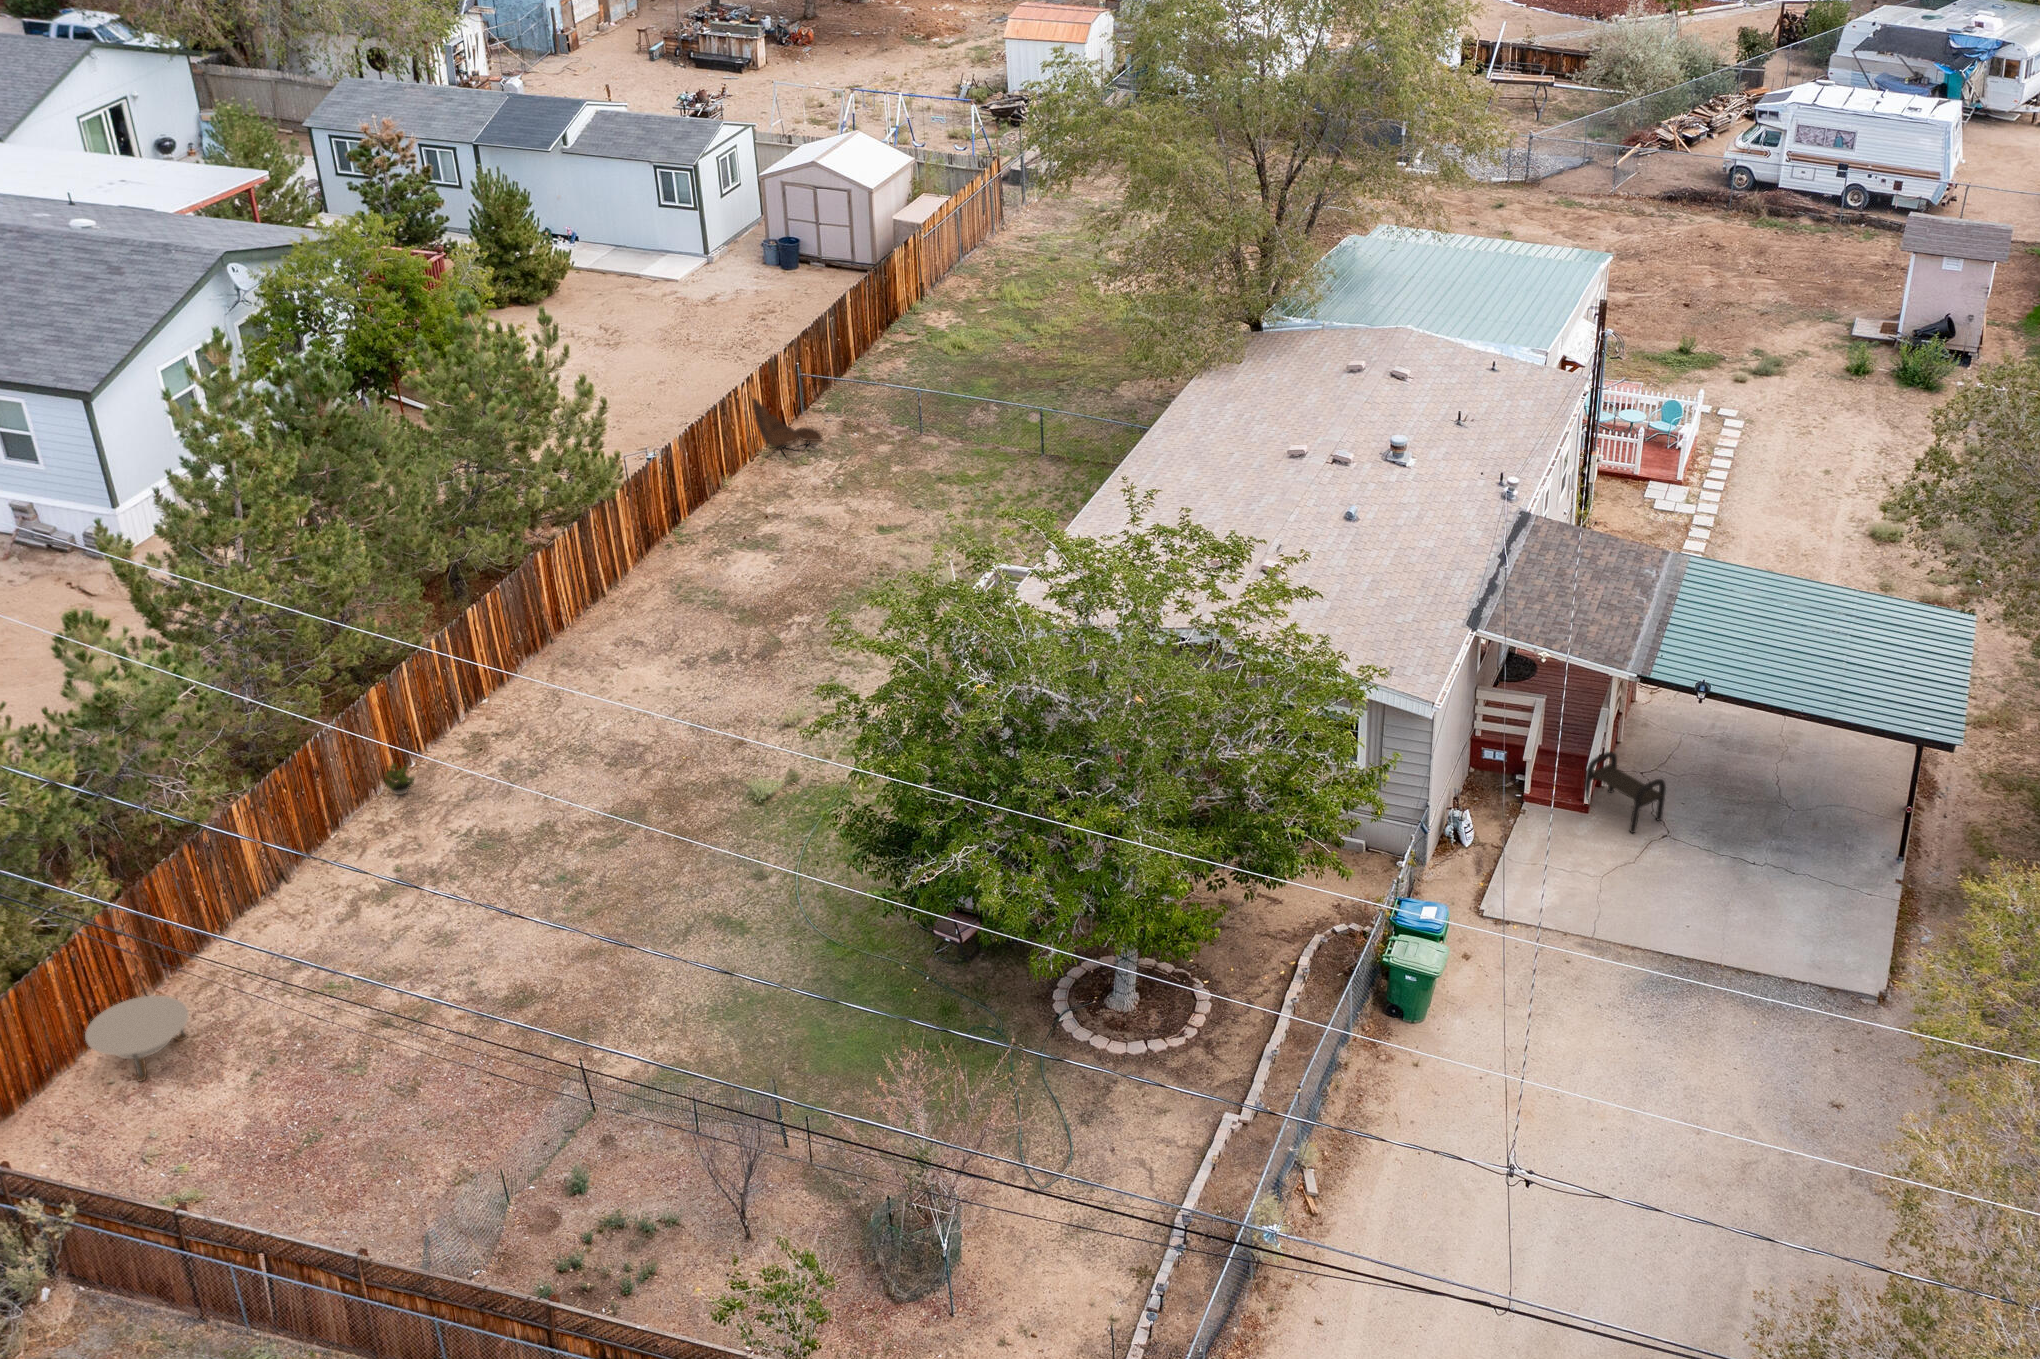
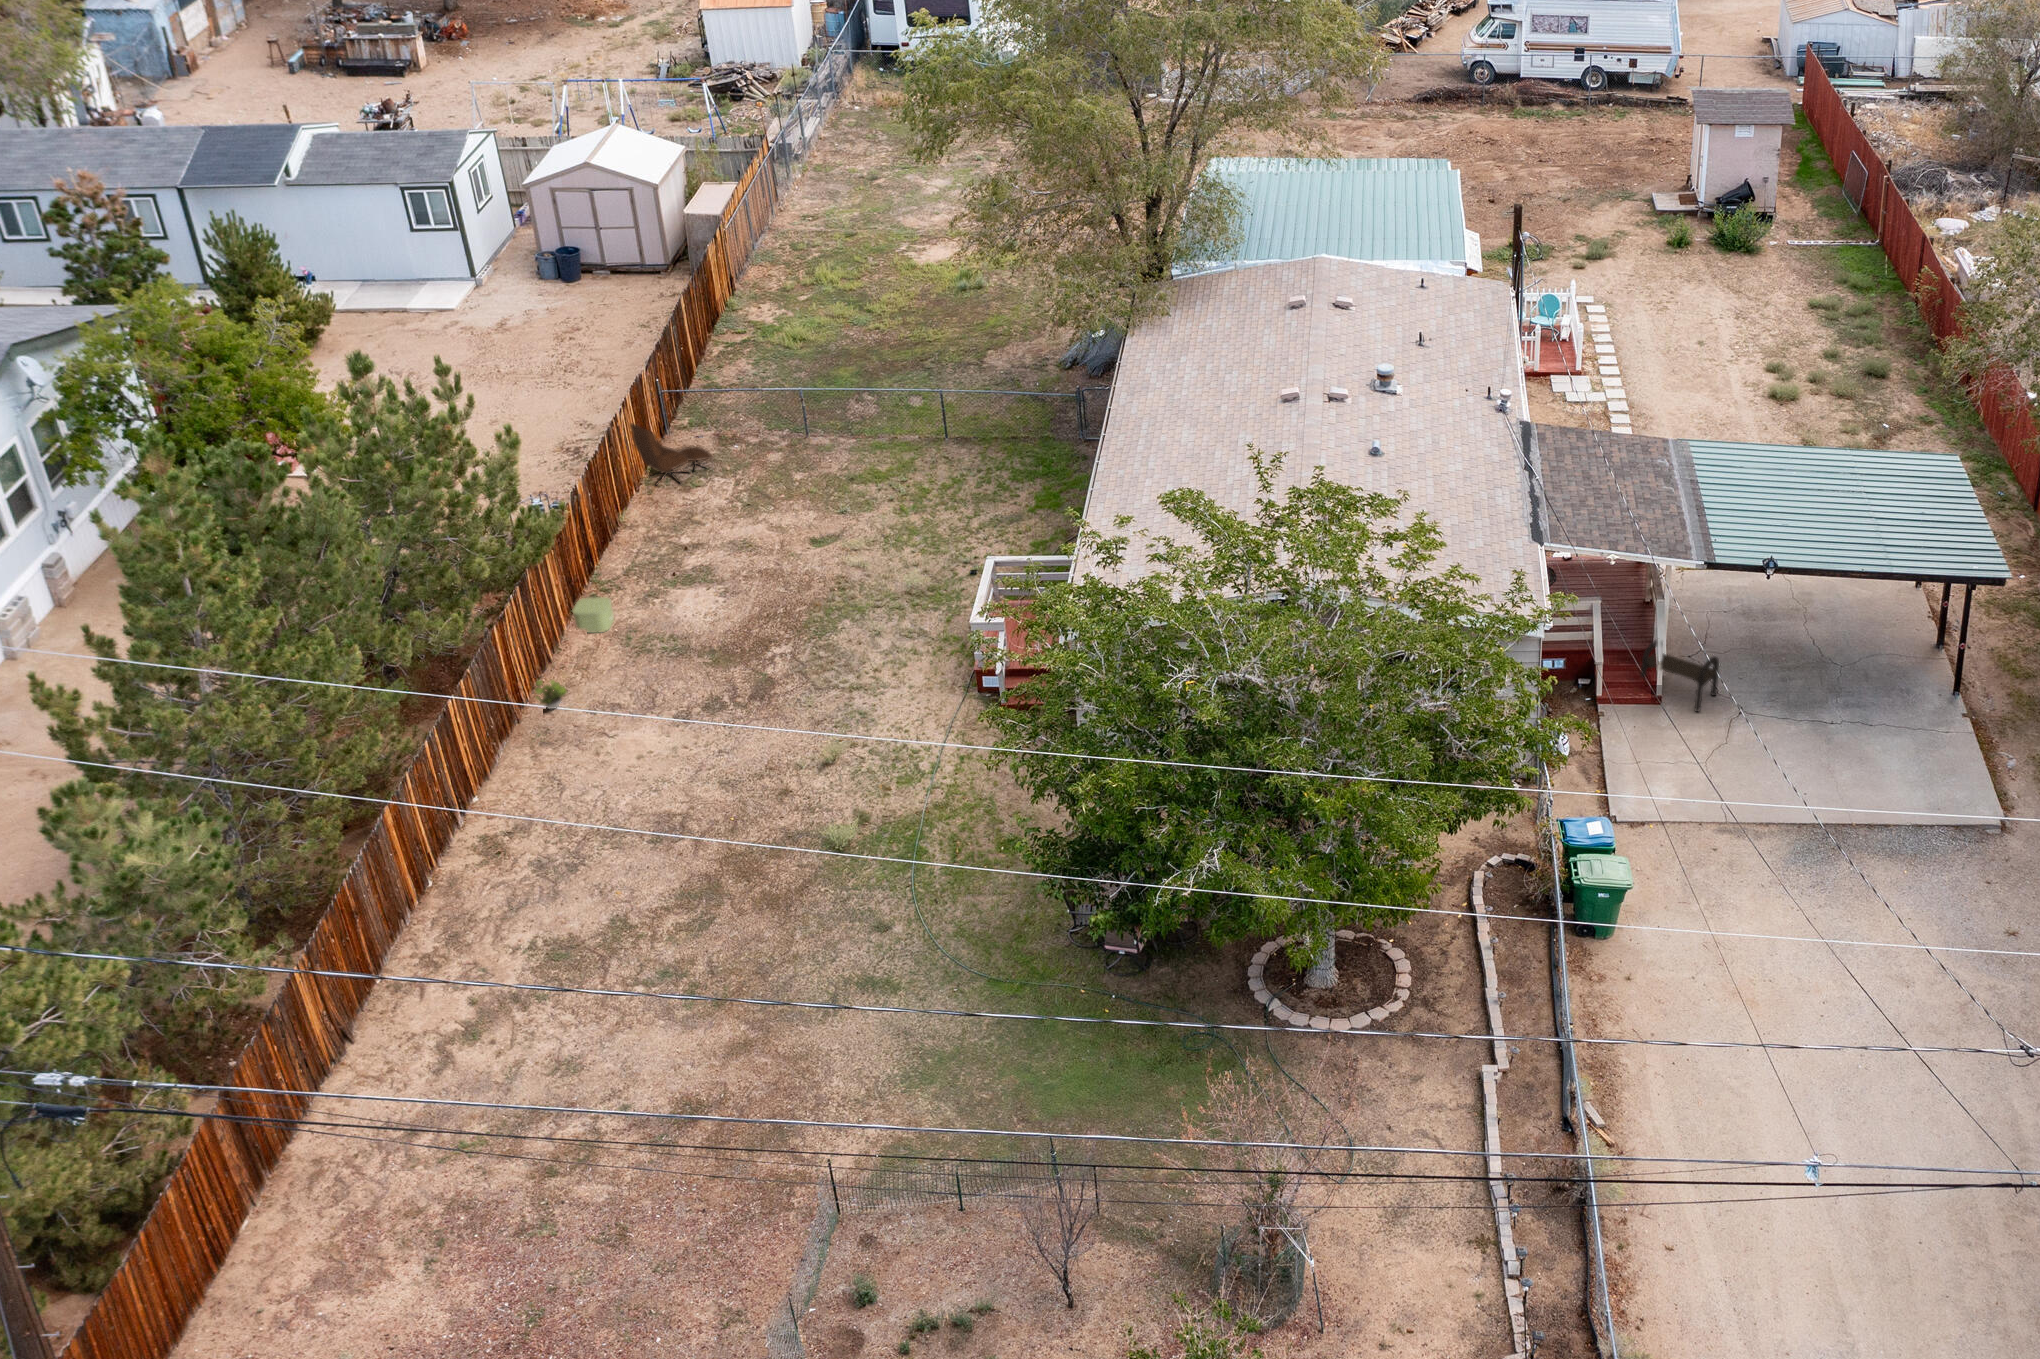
storage box: none [636,543,674,576] -> present [573,597,614,633]
potted plant: present [384,763,414,795] -> present [535,680,567,709]
round table: present [85,996,189,1081] -> none [209,1207,329,1311]

